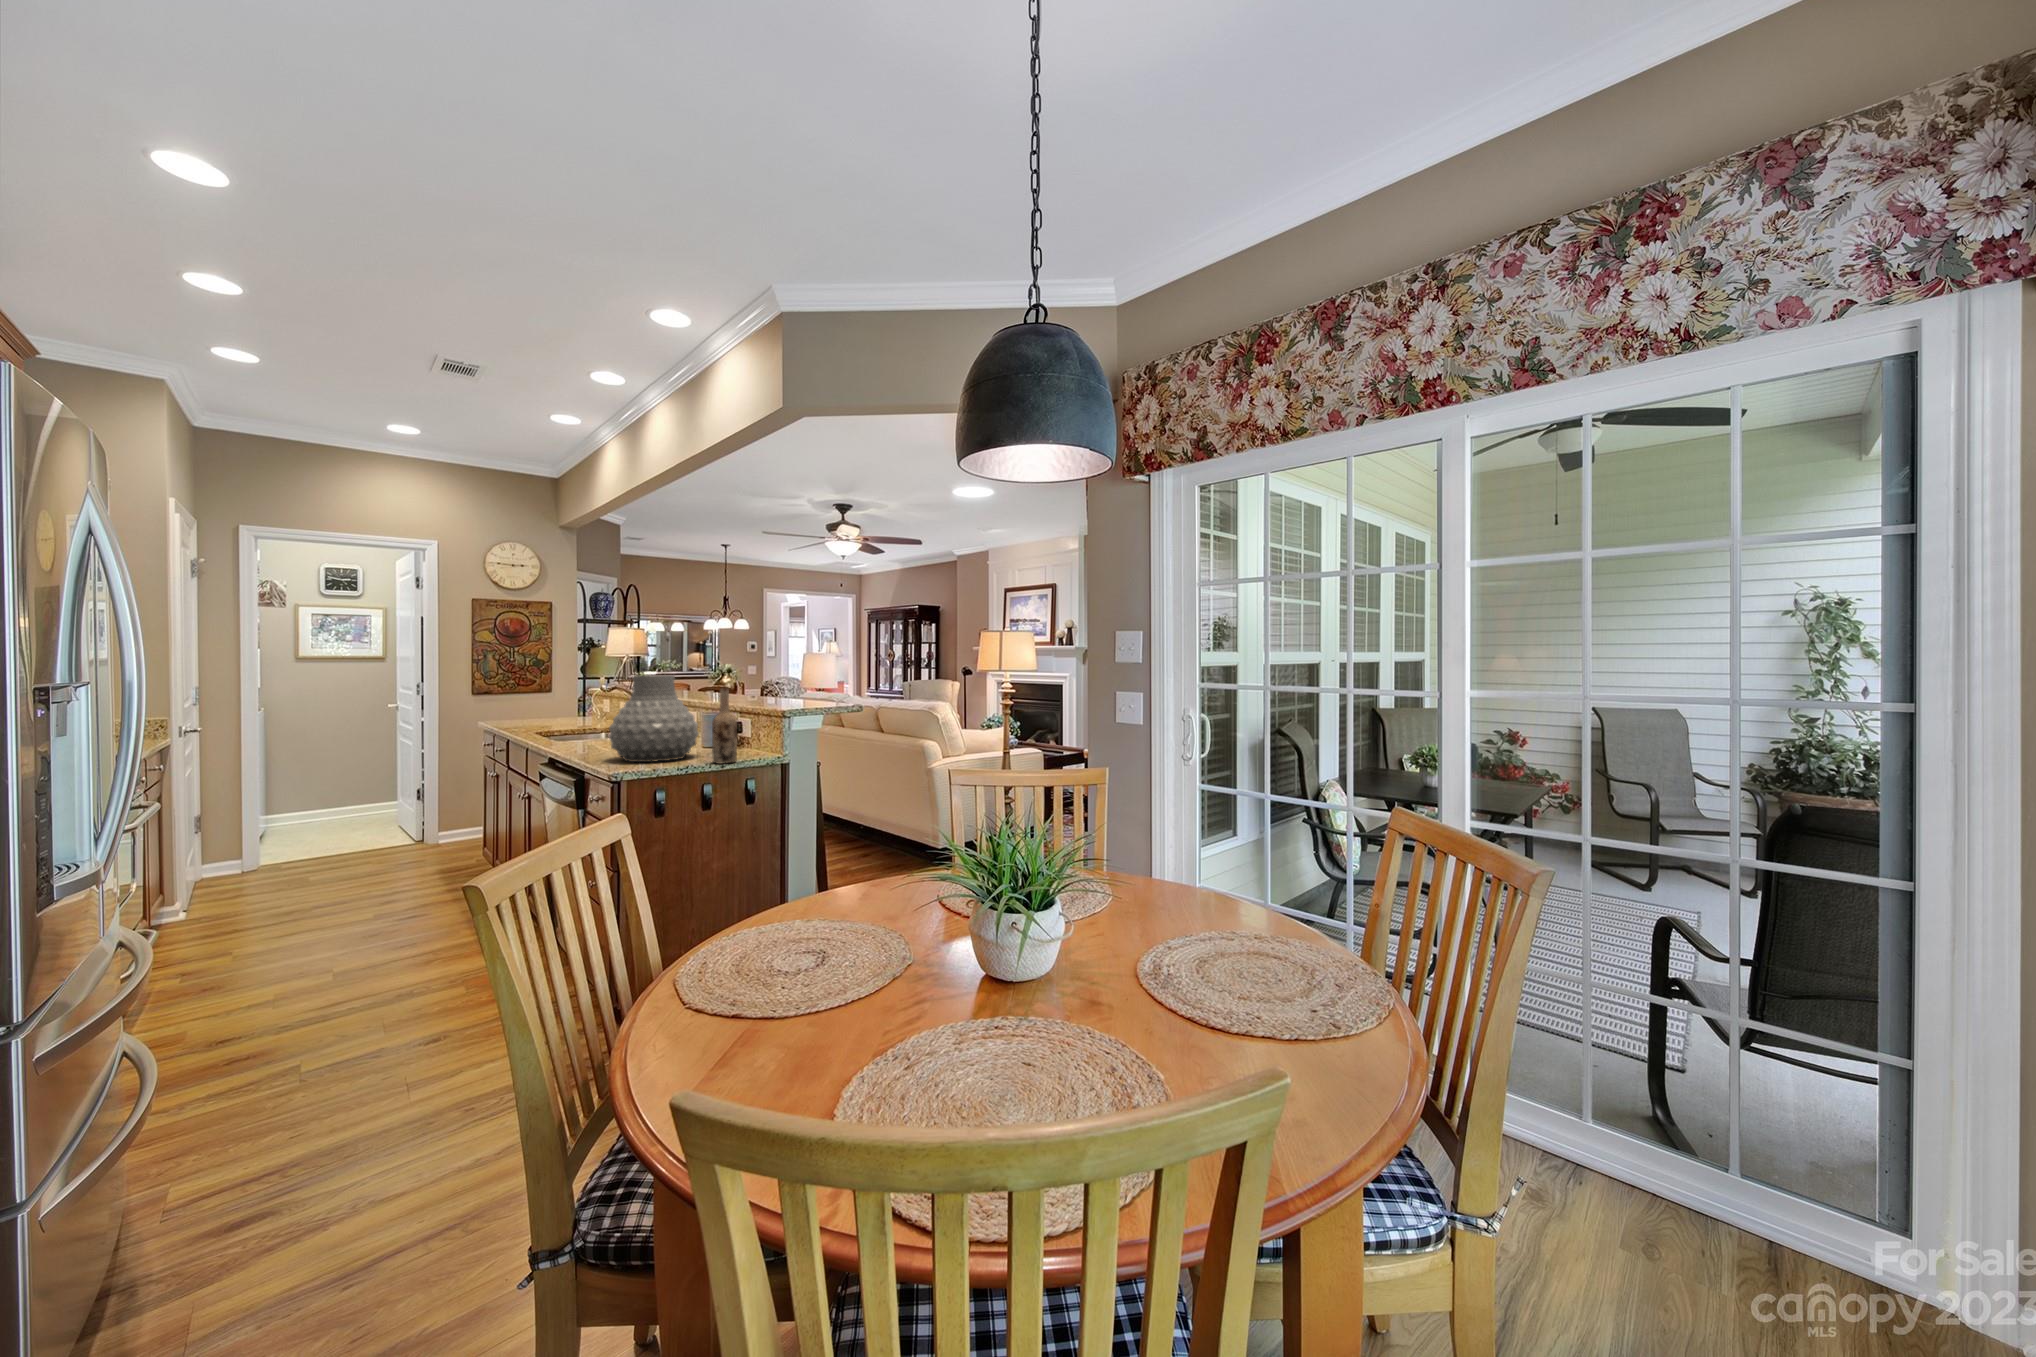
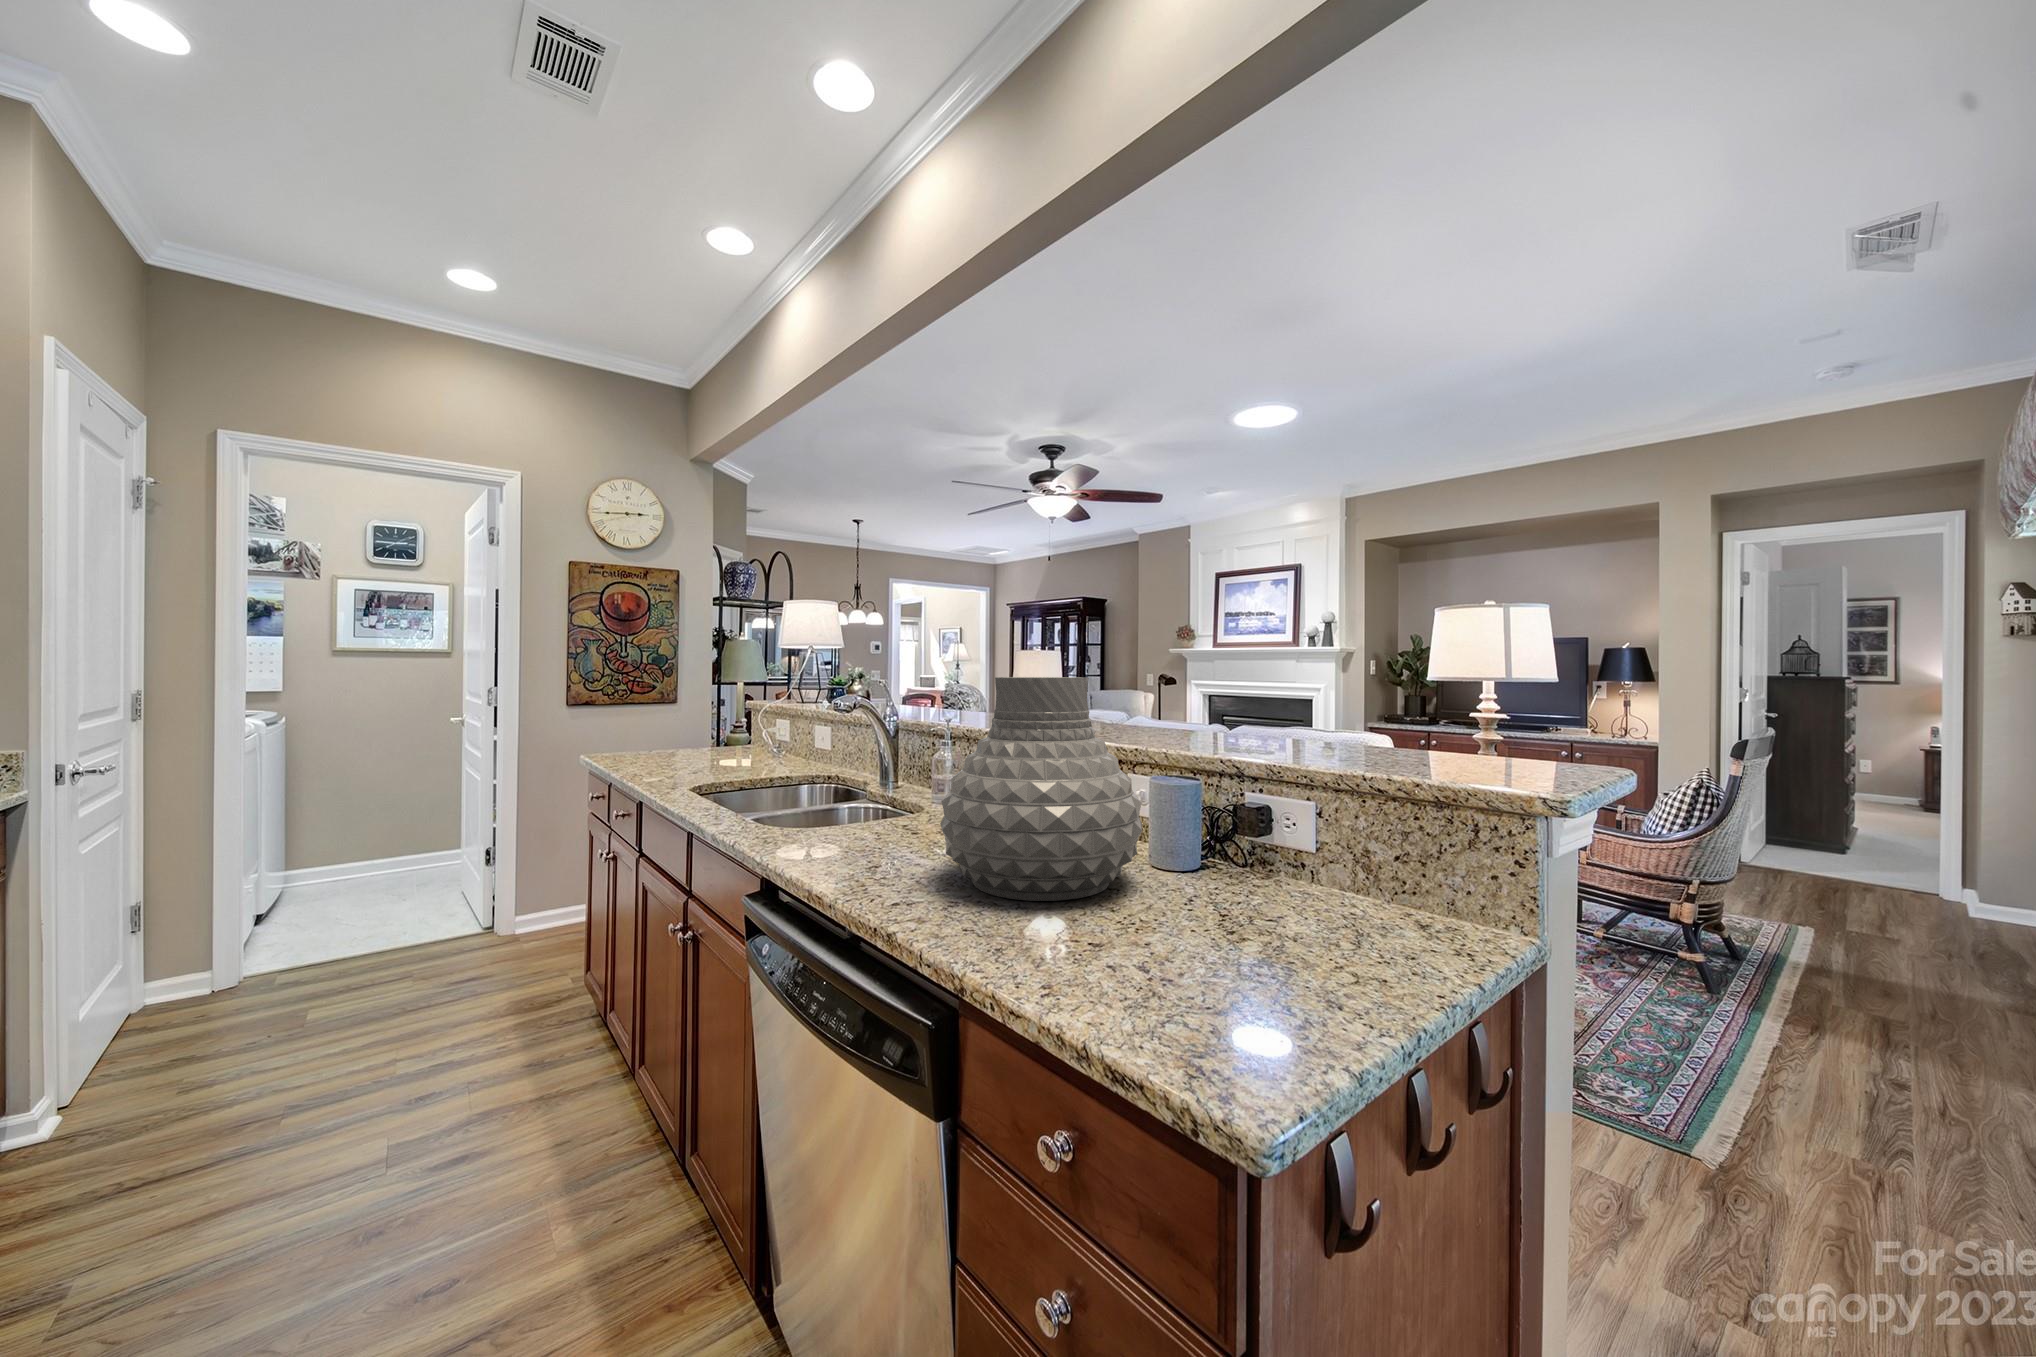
wine bottle: present [712,688,737,764] -> none [1228,711,1292,916]

